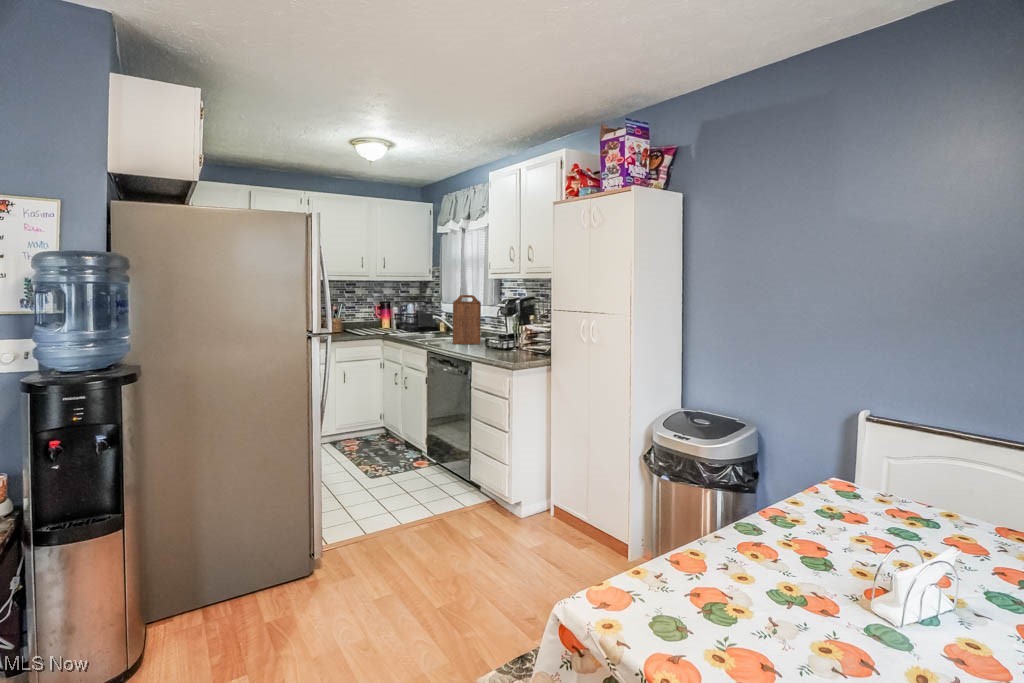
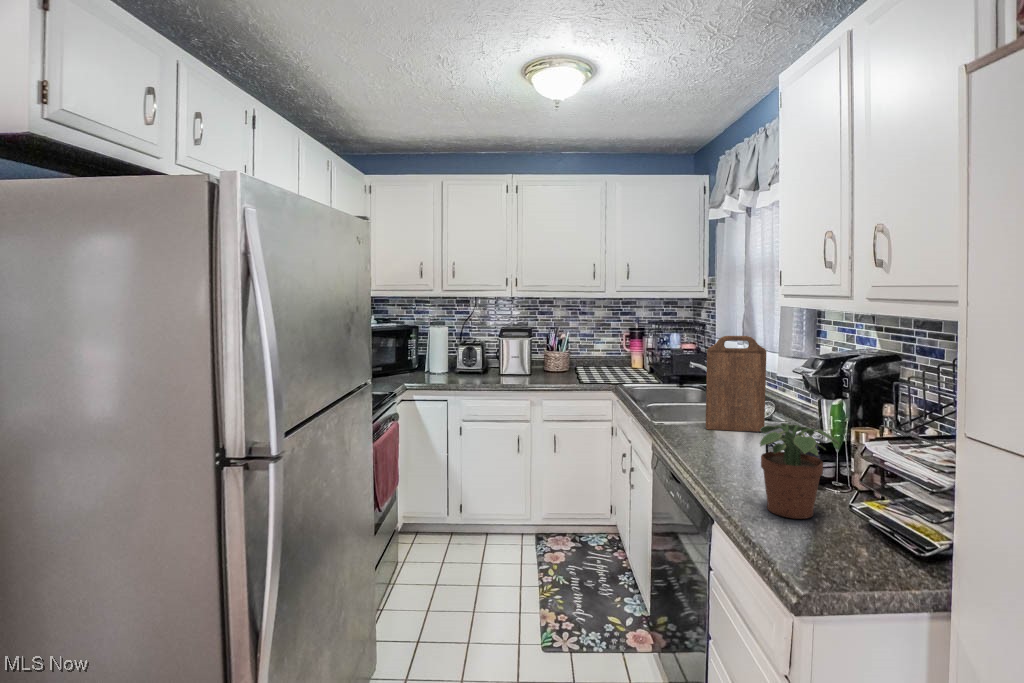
potted plant: none [491,322,520,357] -> present [760,423,839,519]

